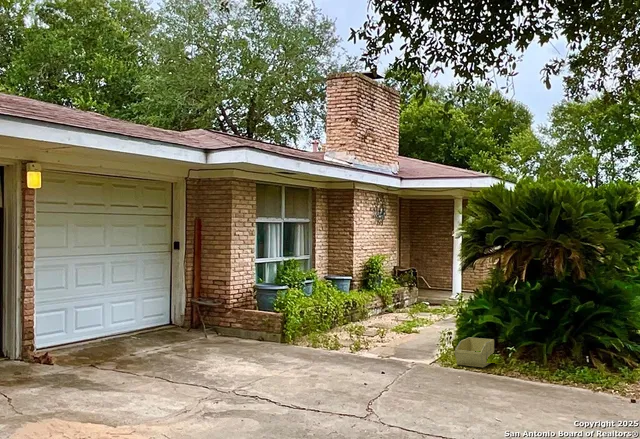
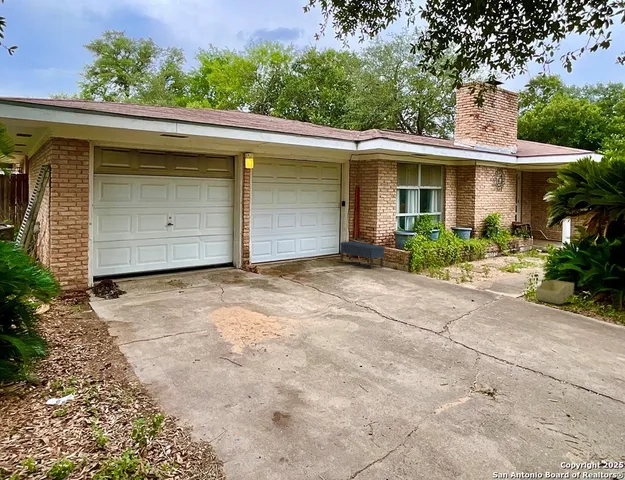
bench: none [174,303,245,342] -> present [340,241,385,269]

